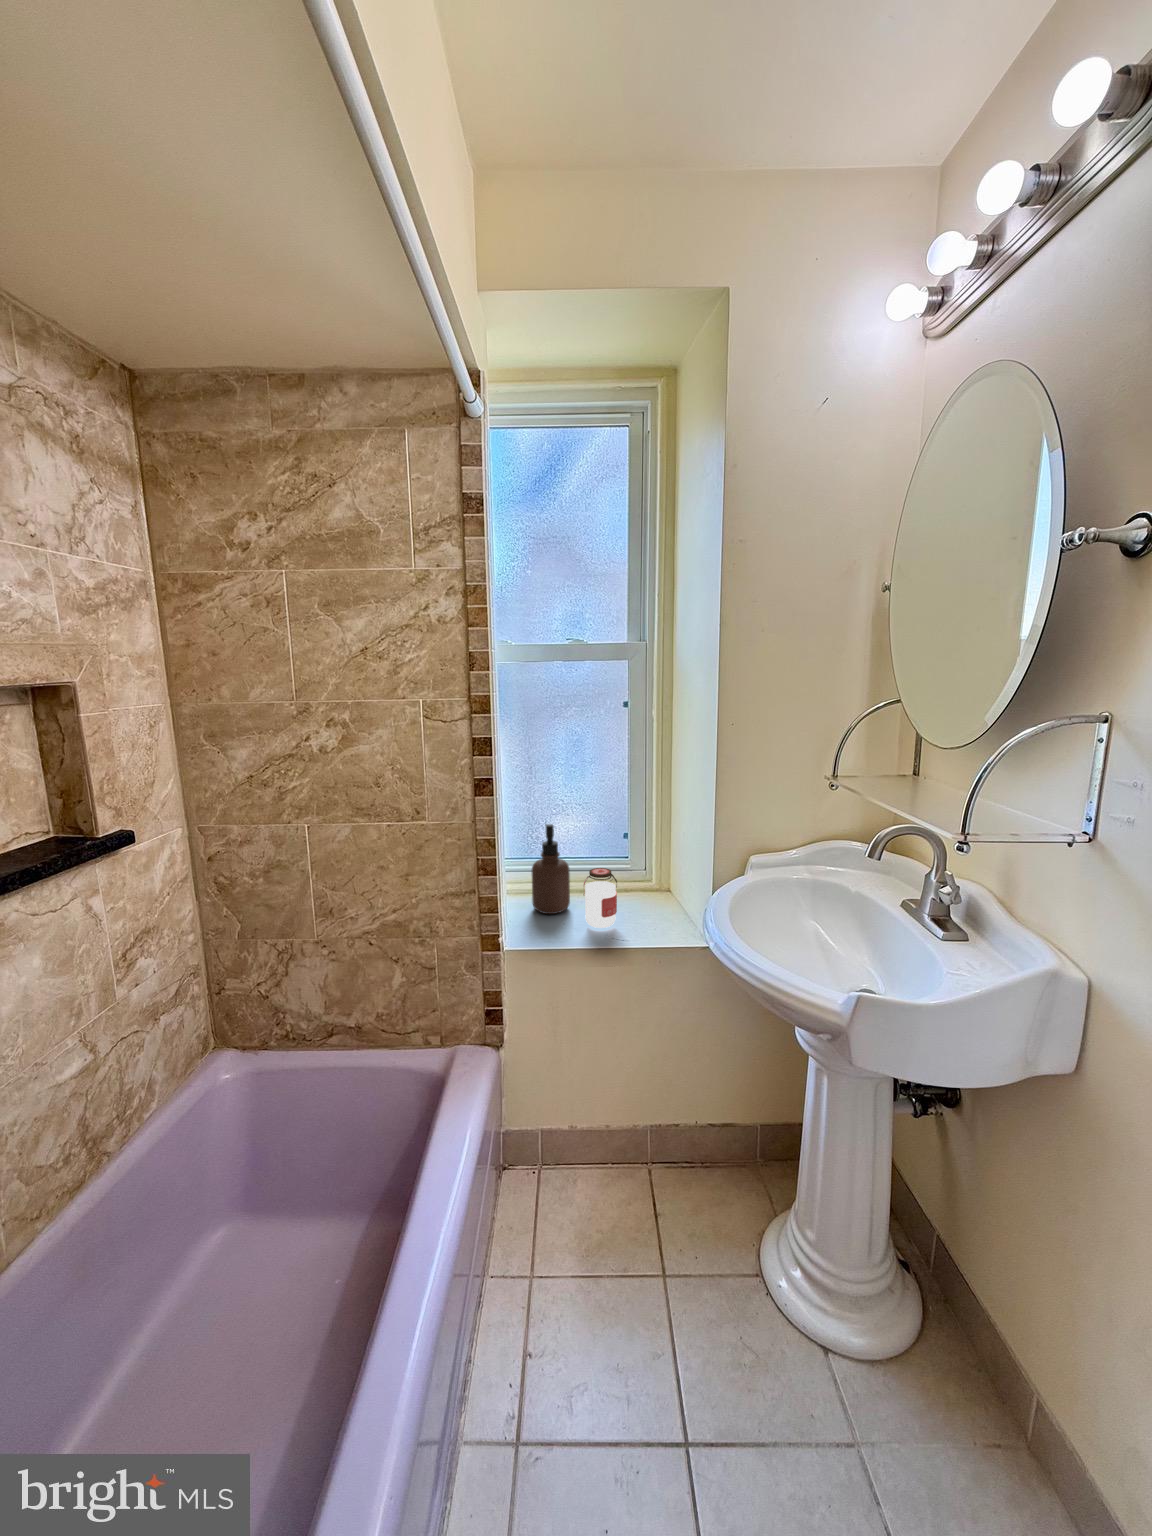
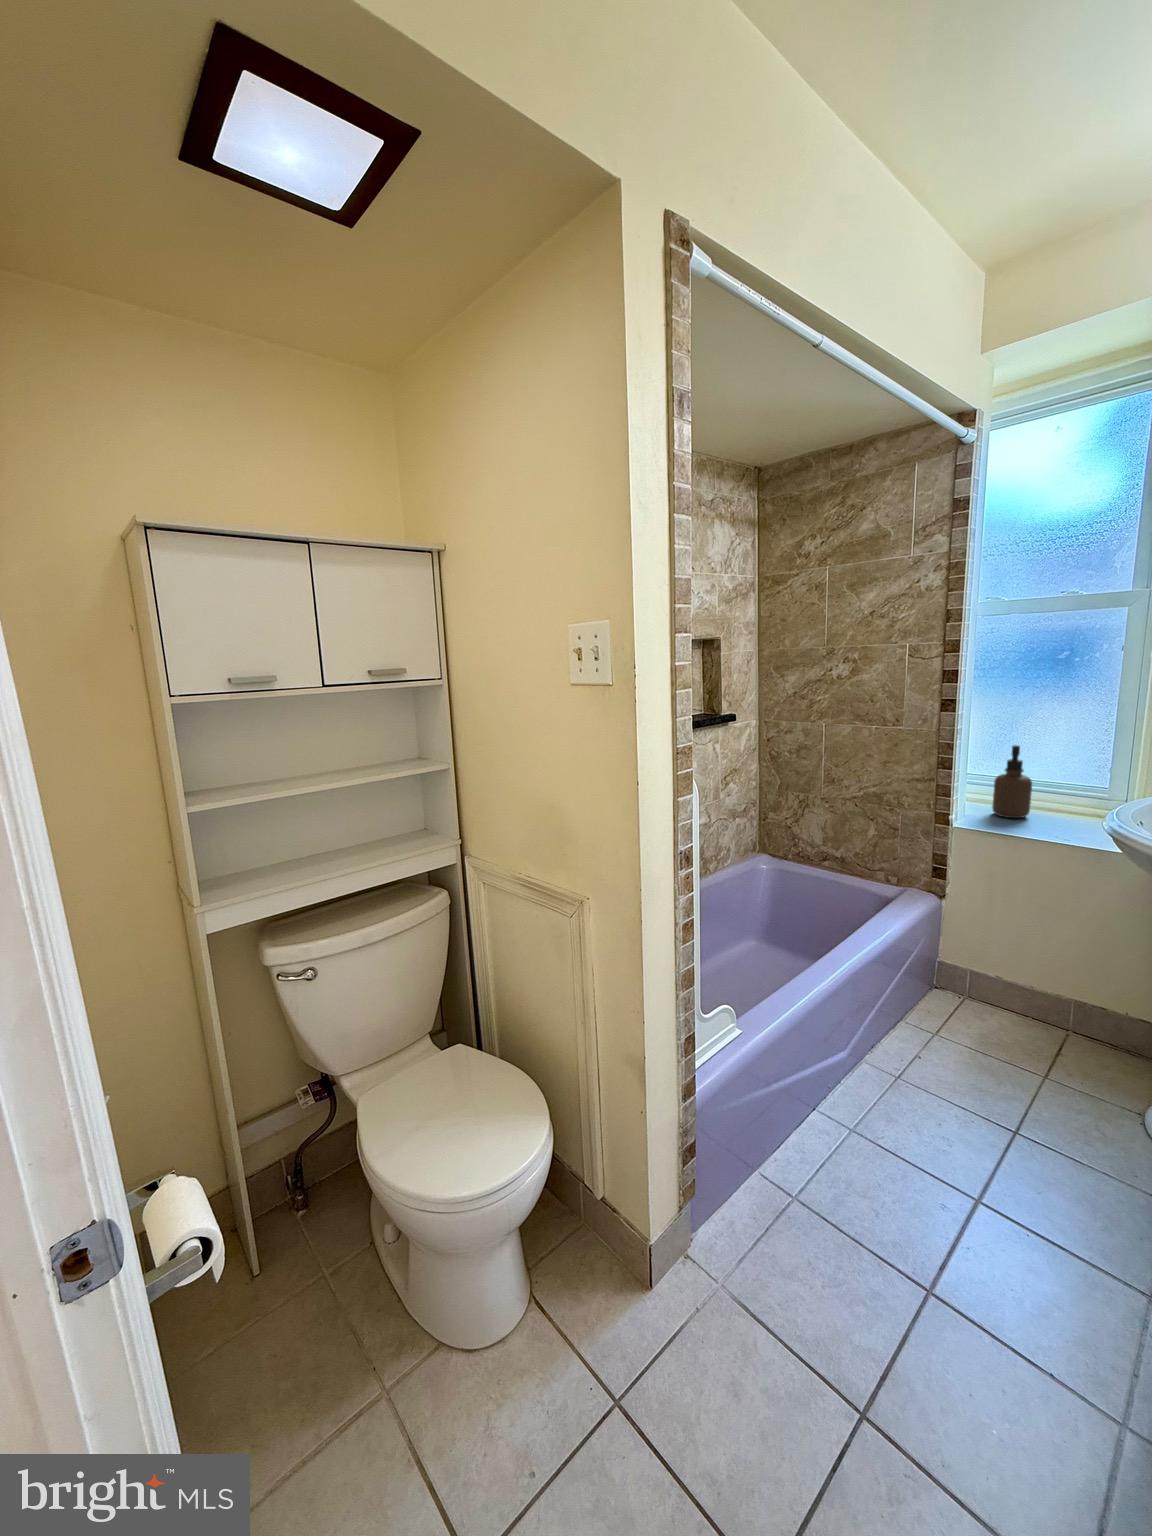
jar: present [584,868,617,928] -> none [1037,783,1075,833]

